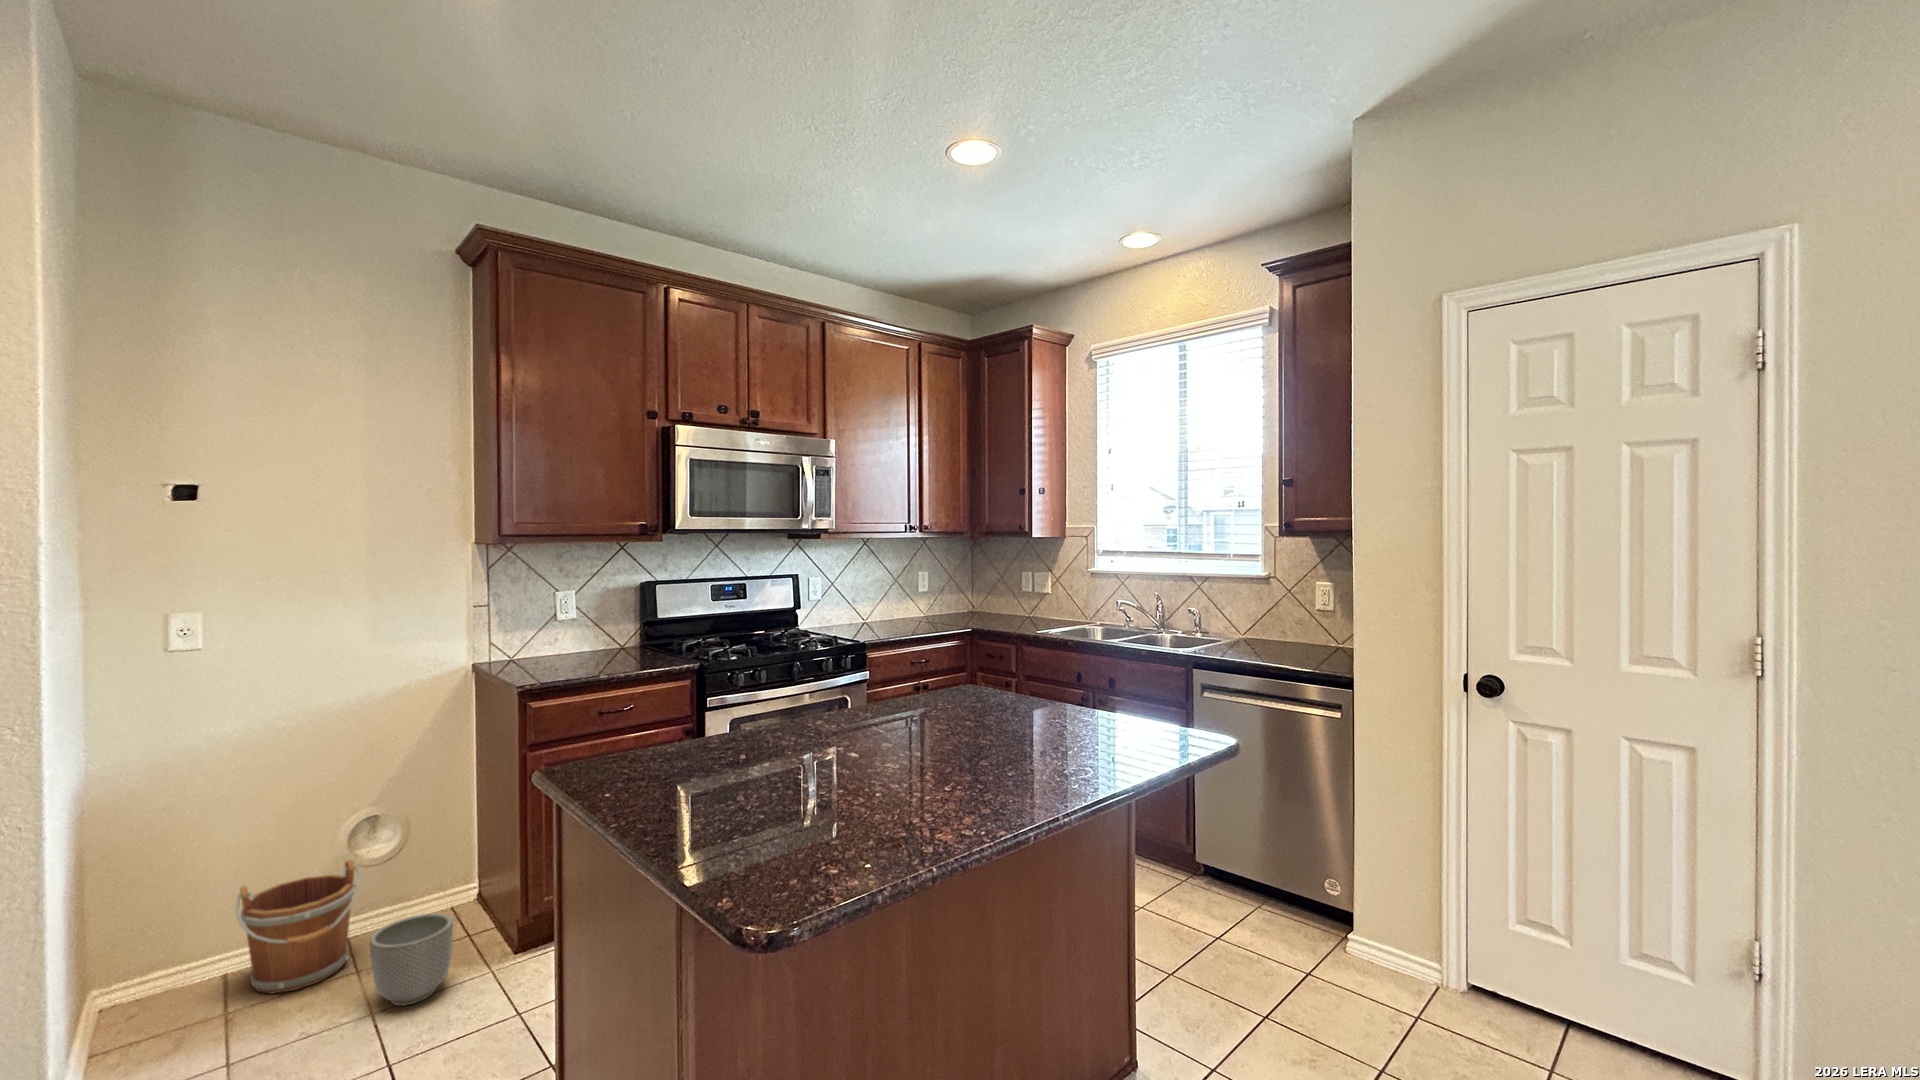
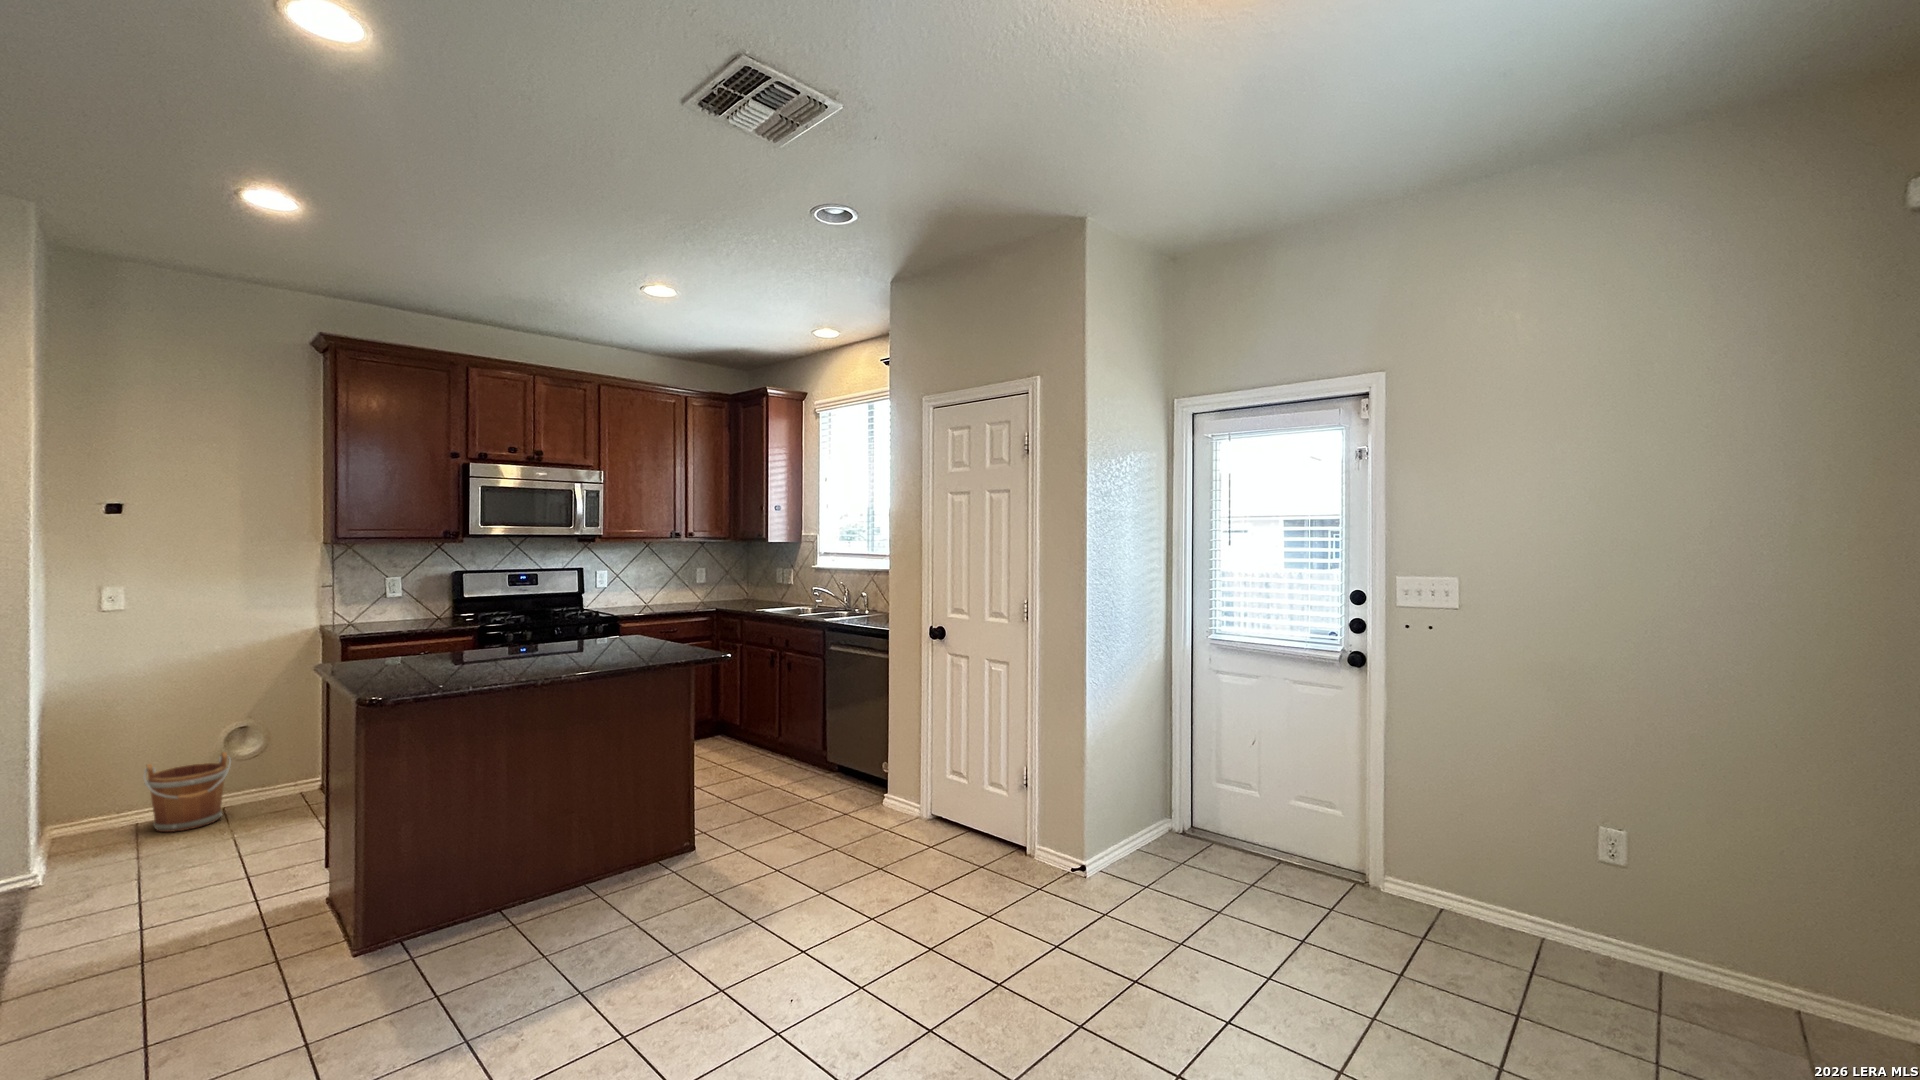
planter: present [370,913,453,1006] -> none [233,783,292,836]

